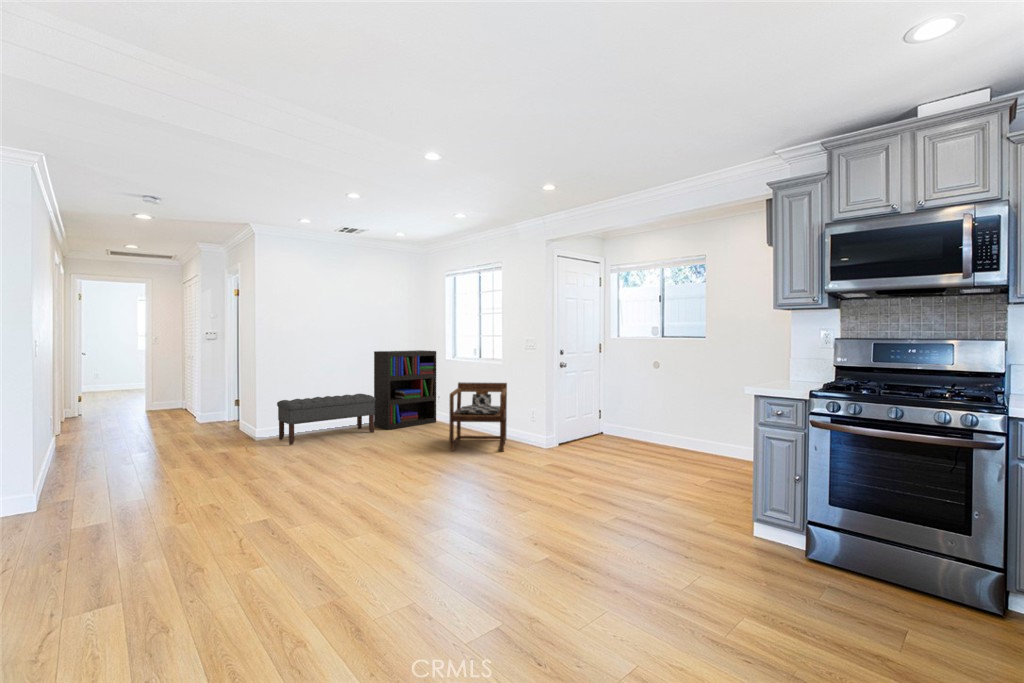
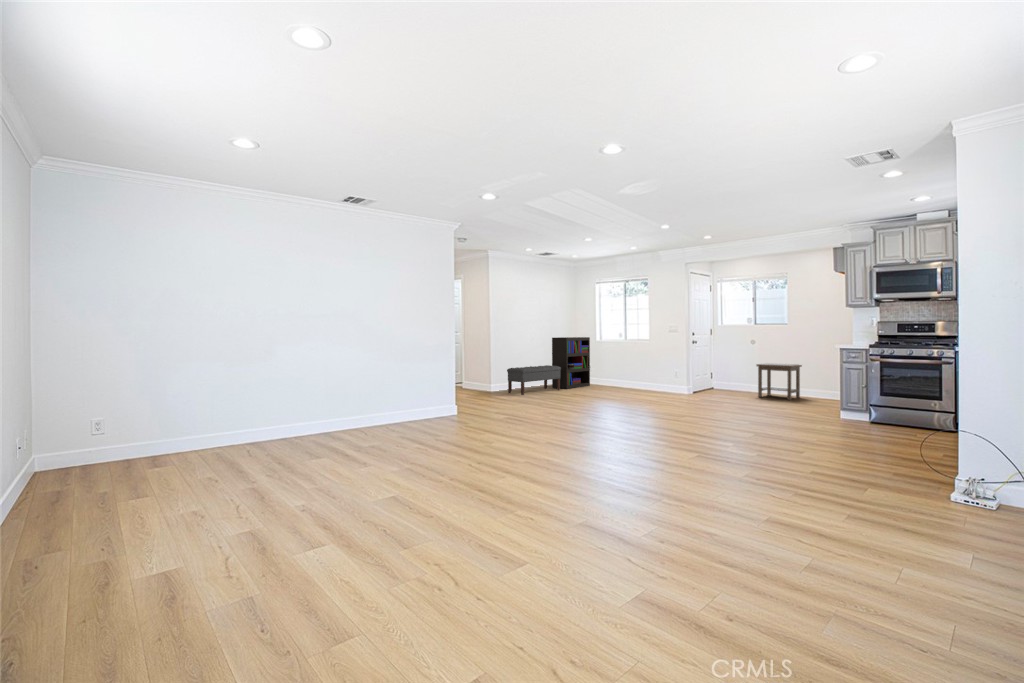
armchair: present [449,382,507,451] -> none [621,356,662,396]
side table: none [653,399,726,467] -> present [757,363,802,400]

